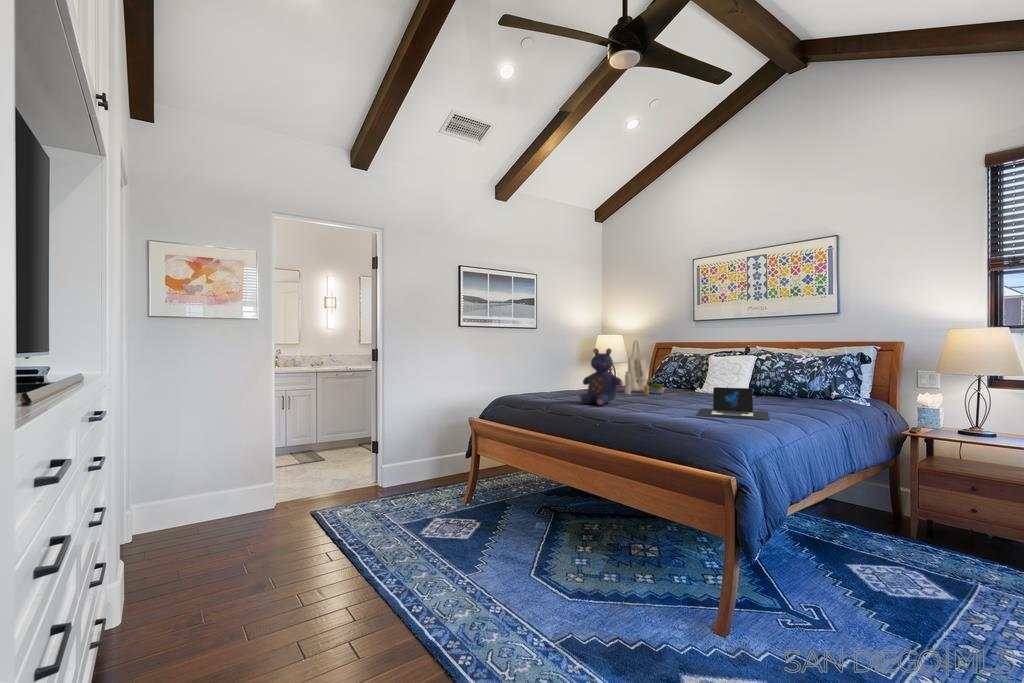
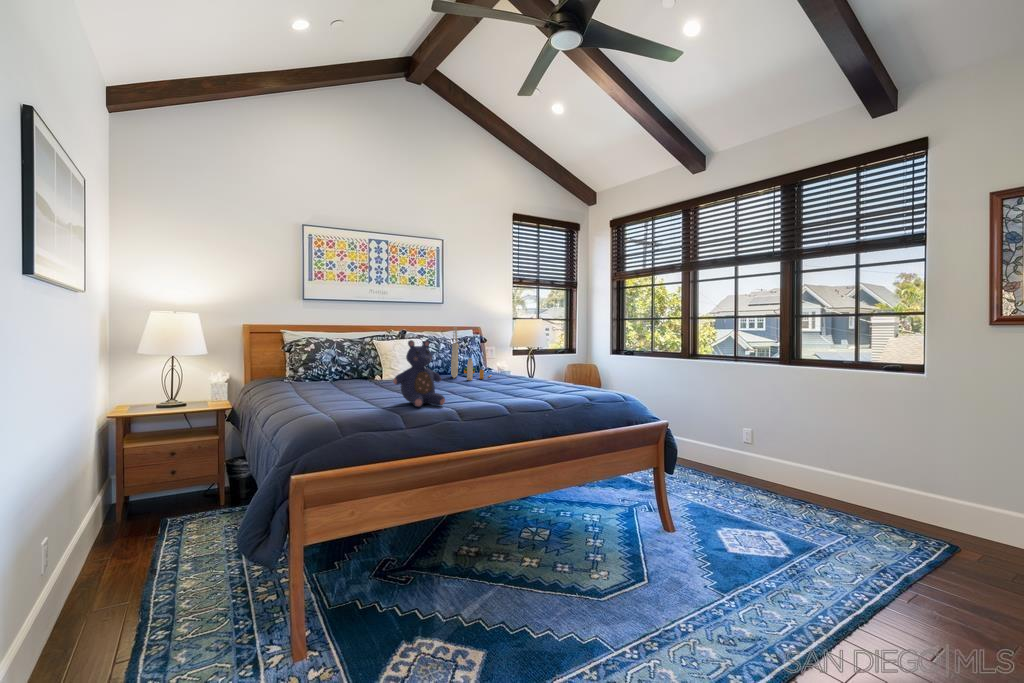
tote bag: present [625,341,675,395] -> present [451,327,492,380]
laptop: present [696,387,769,420] -> none [487,371,559,400]

